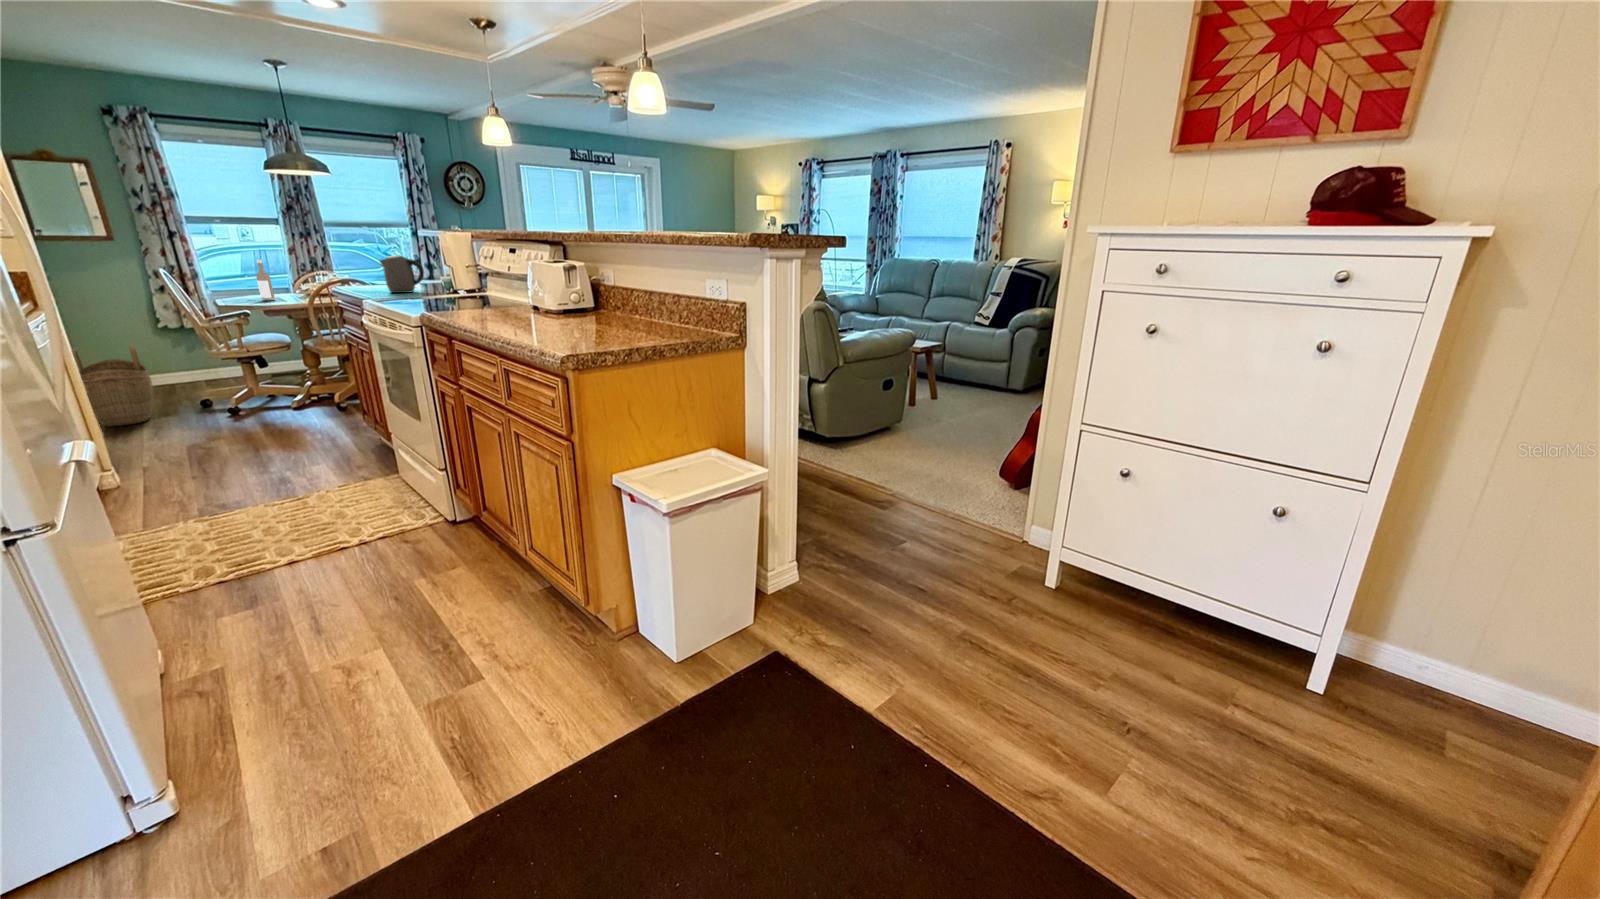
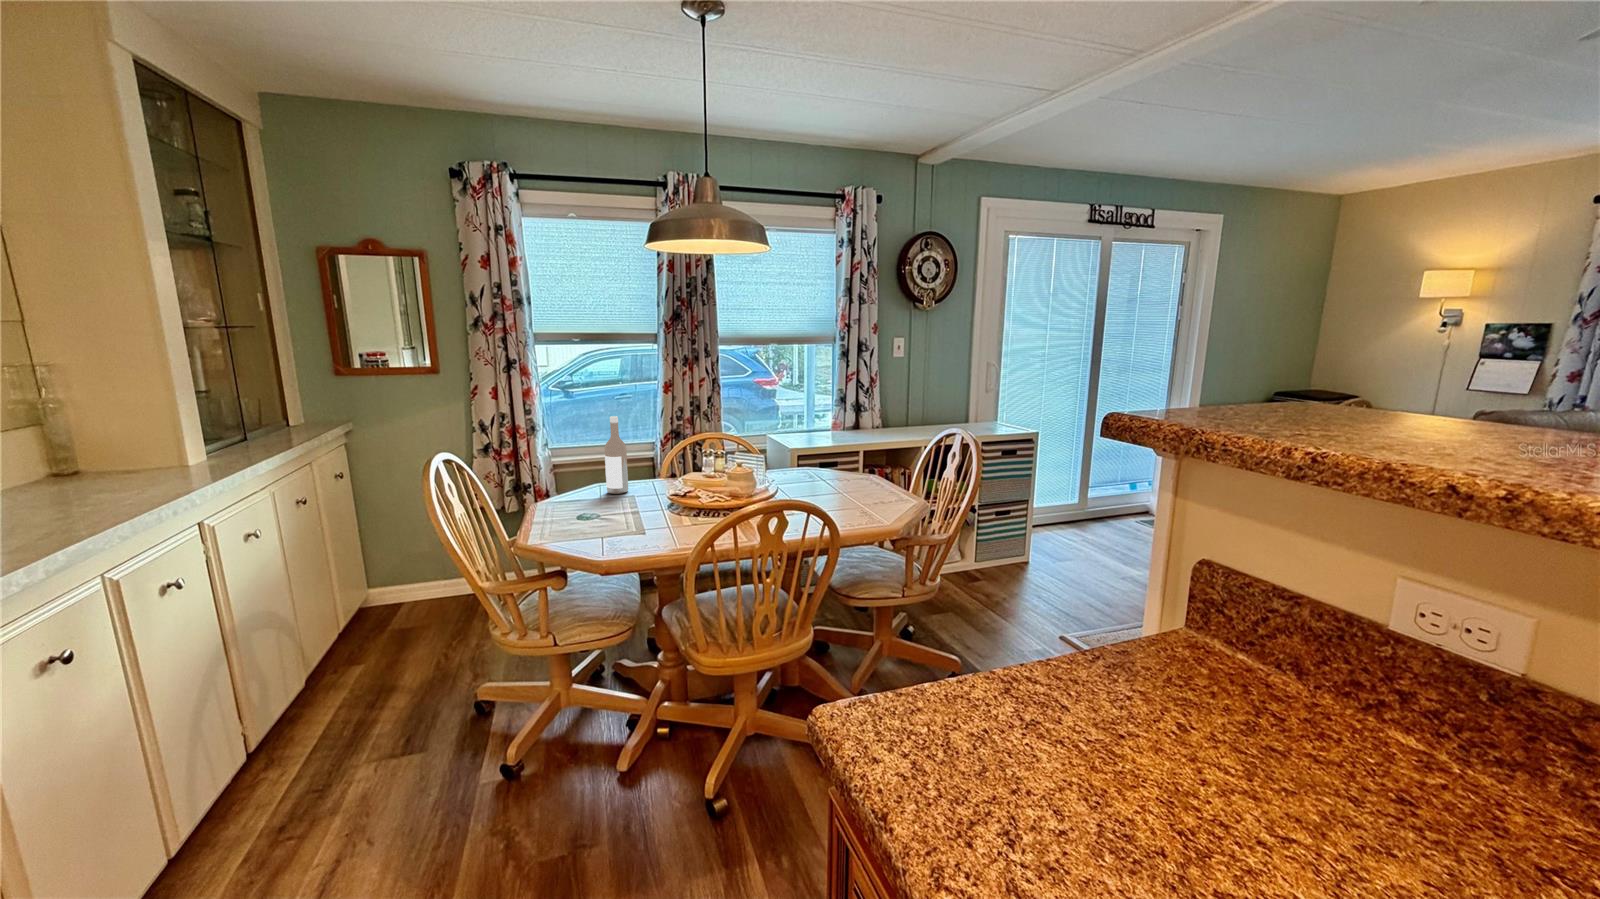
kettle: present [380,255,424,293] -> none [1061,557,1279,785]
woven basket: present [72,345,153,427] -> none [233,605,393,791]

